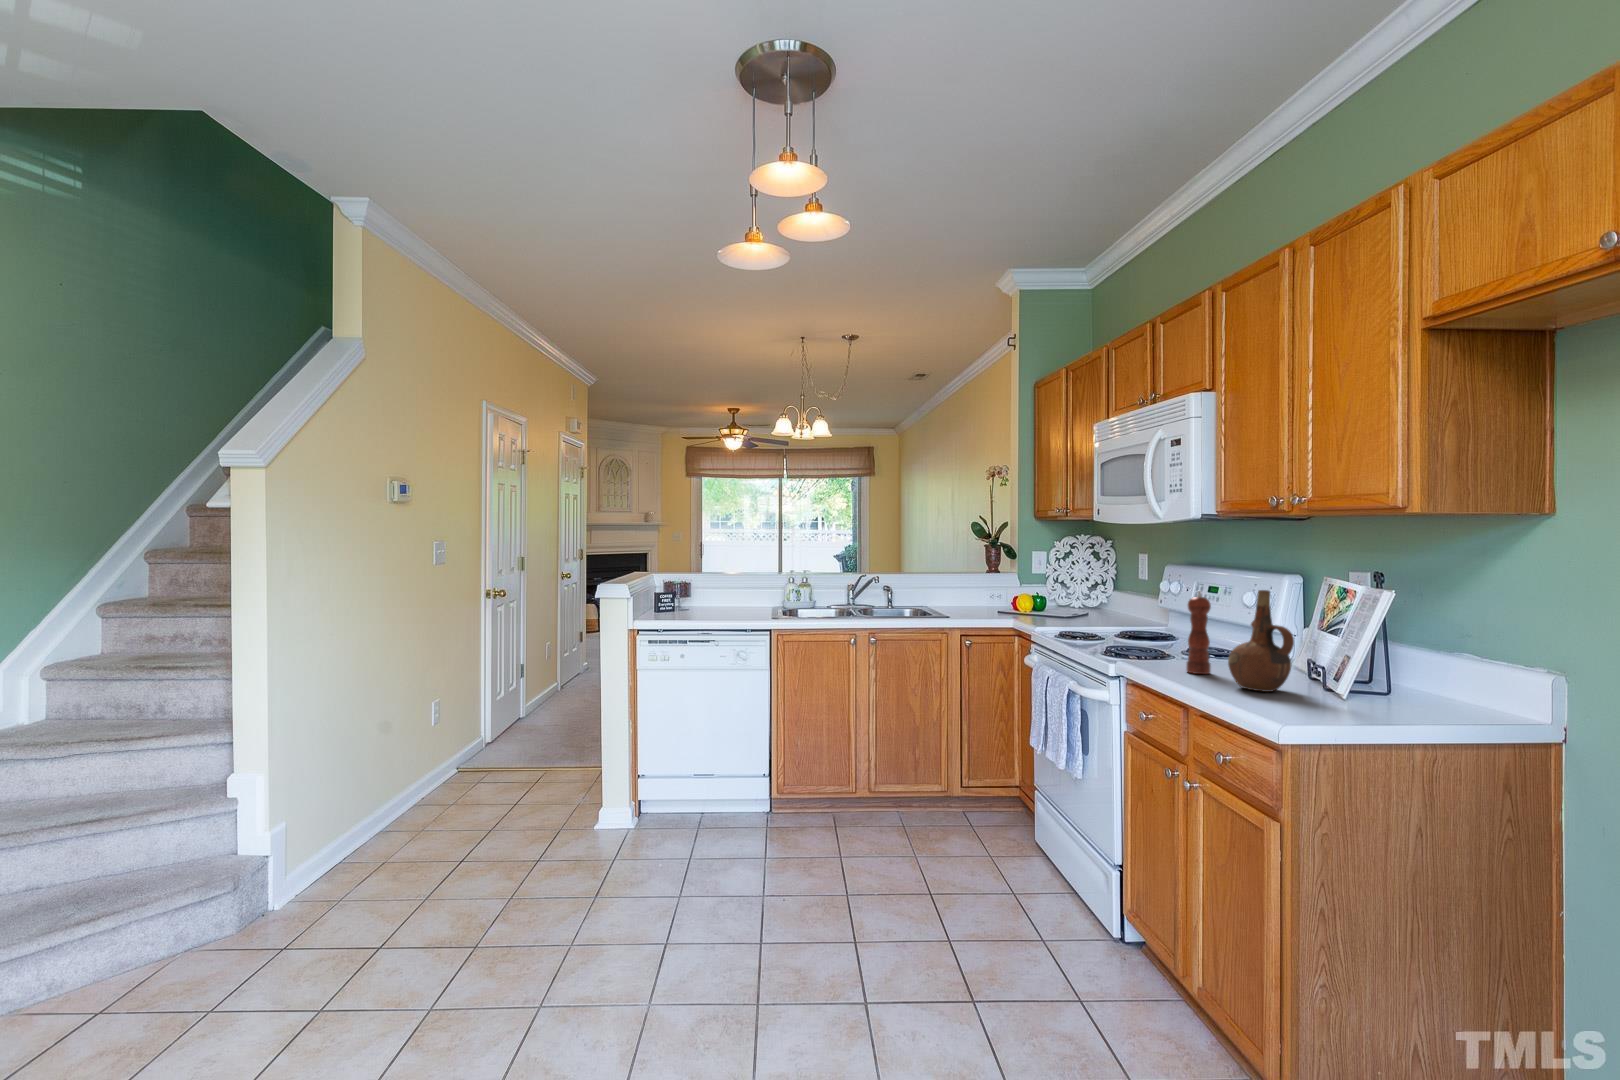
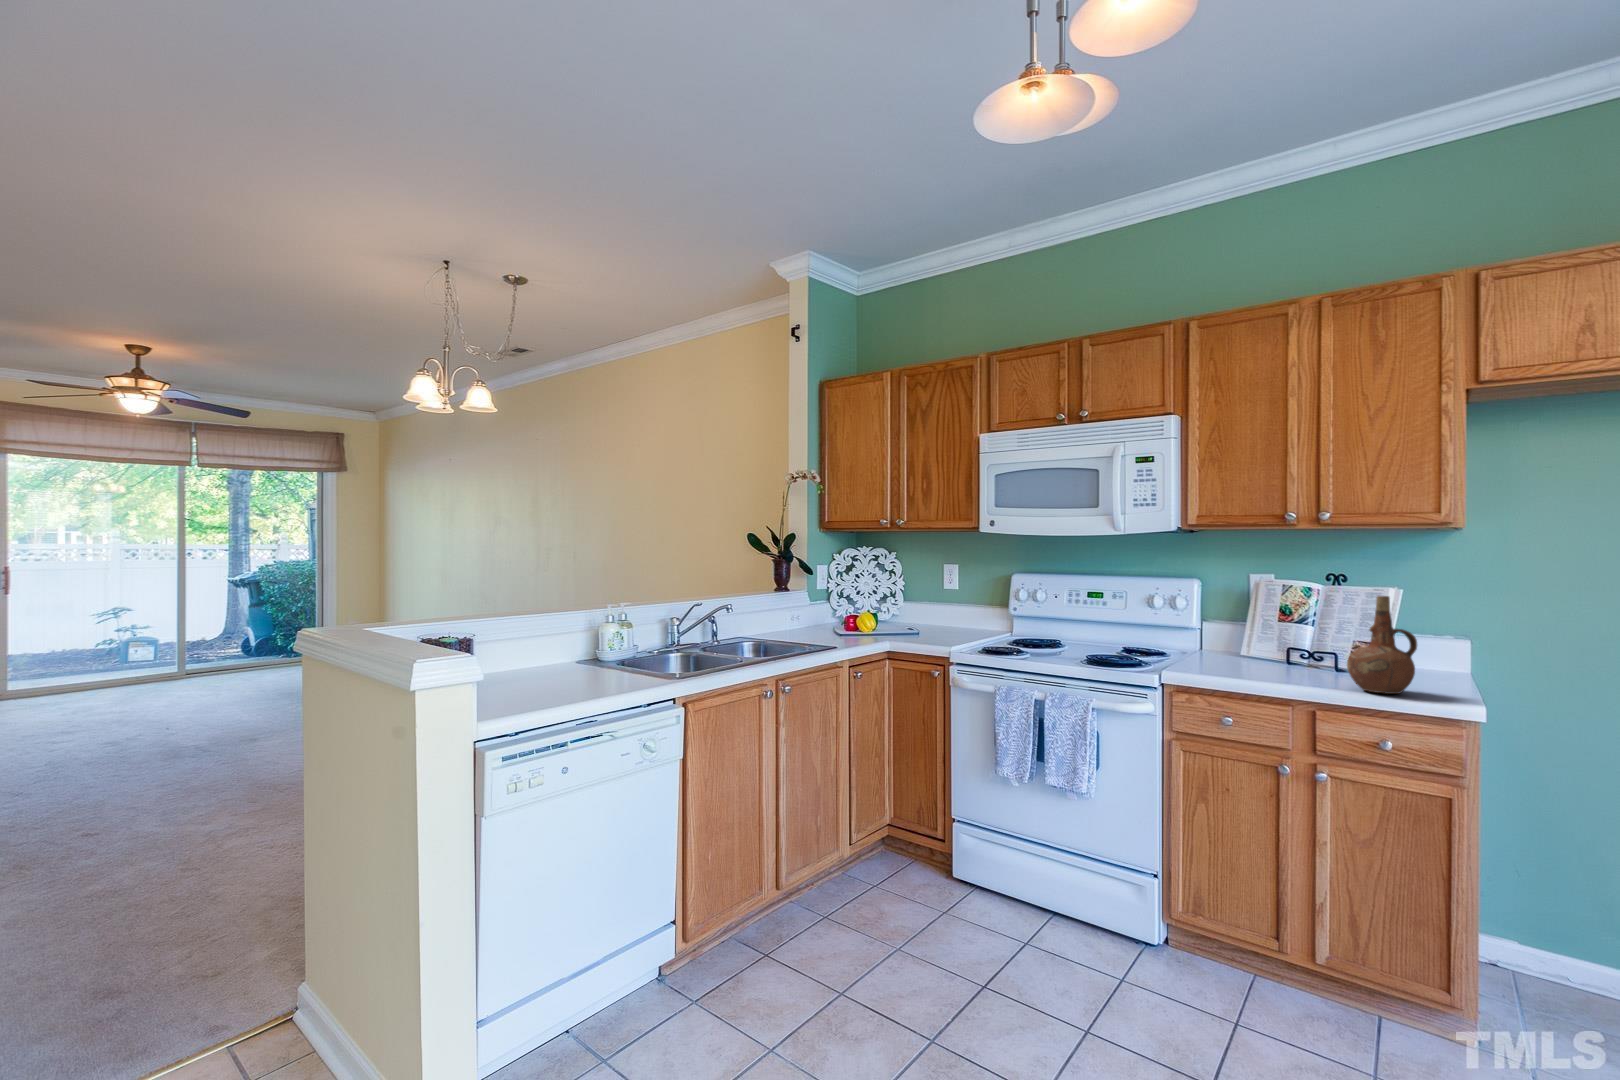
pepper mill: present [1186,591,1211,674] -> none [1258,600,1284,684]

